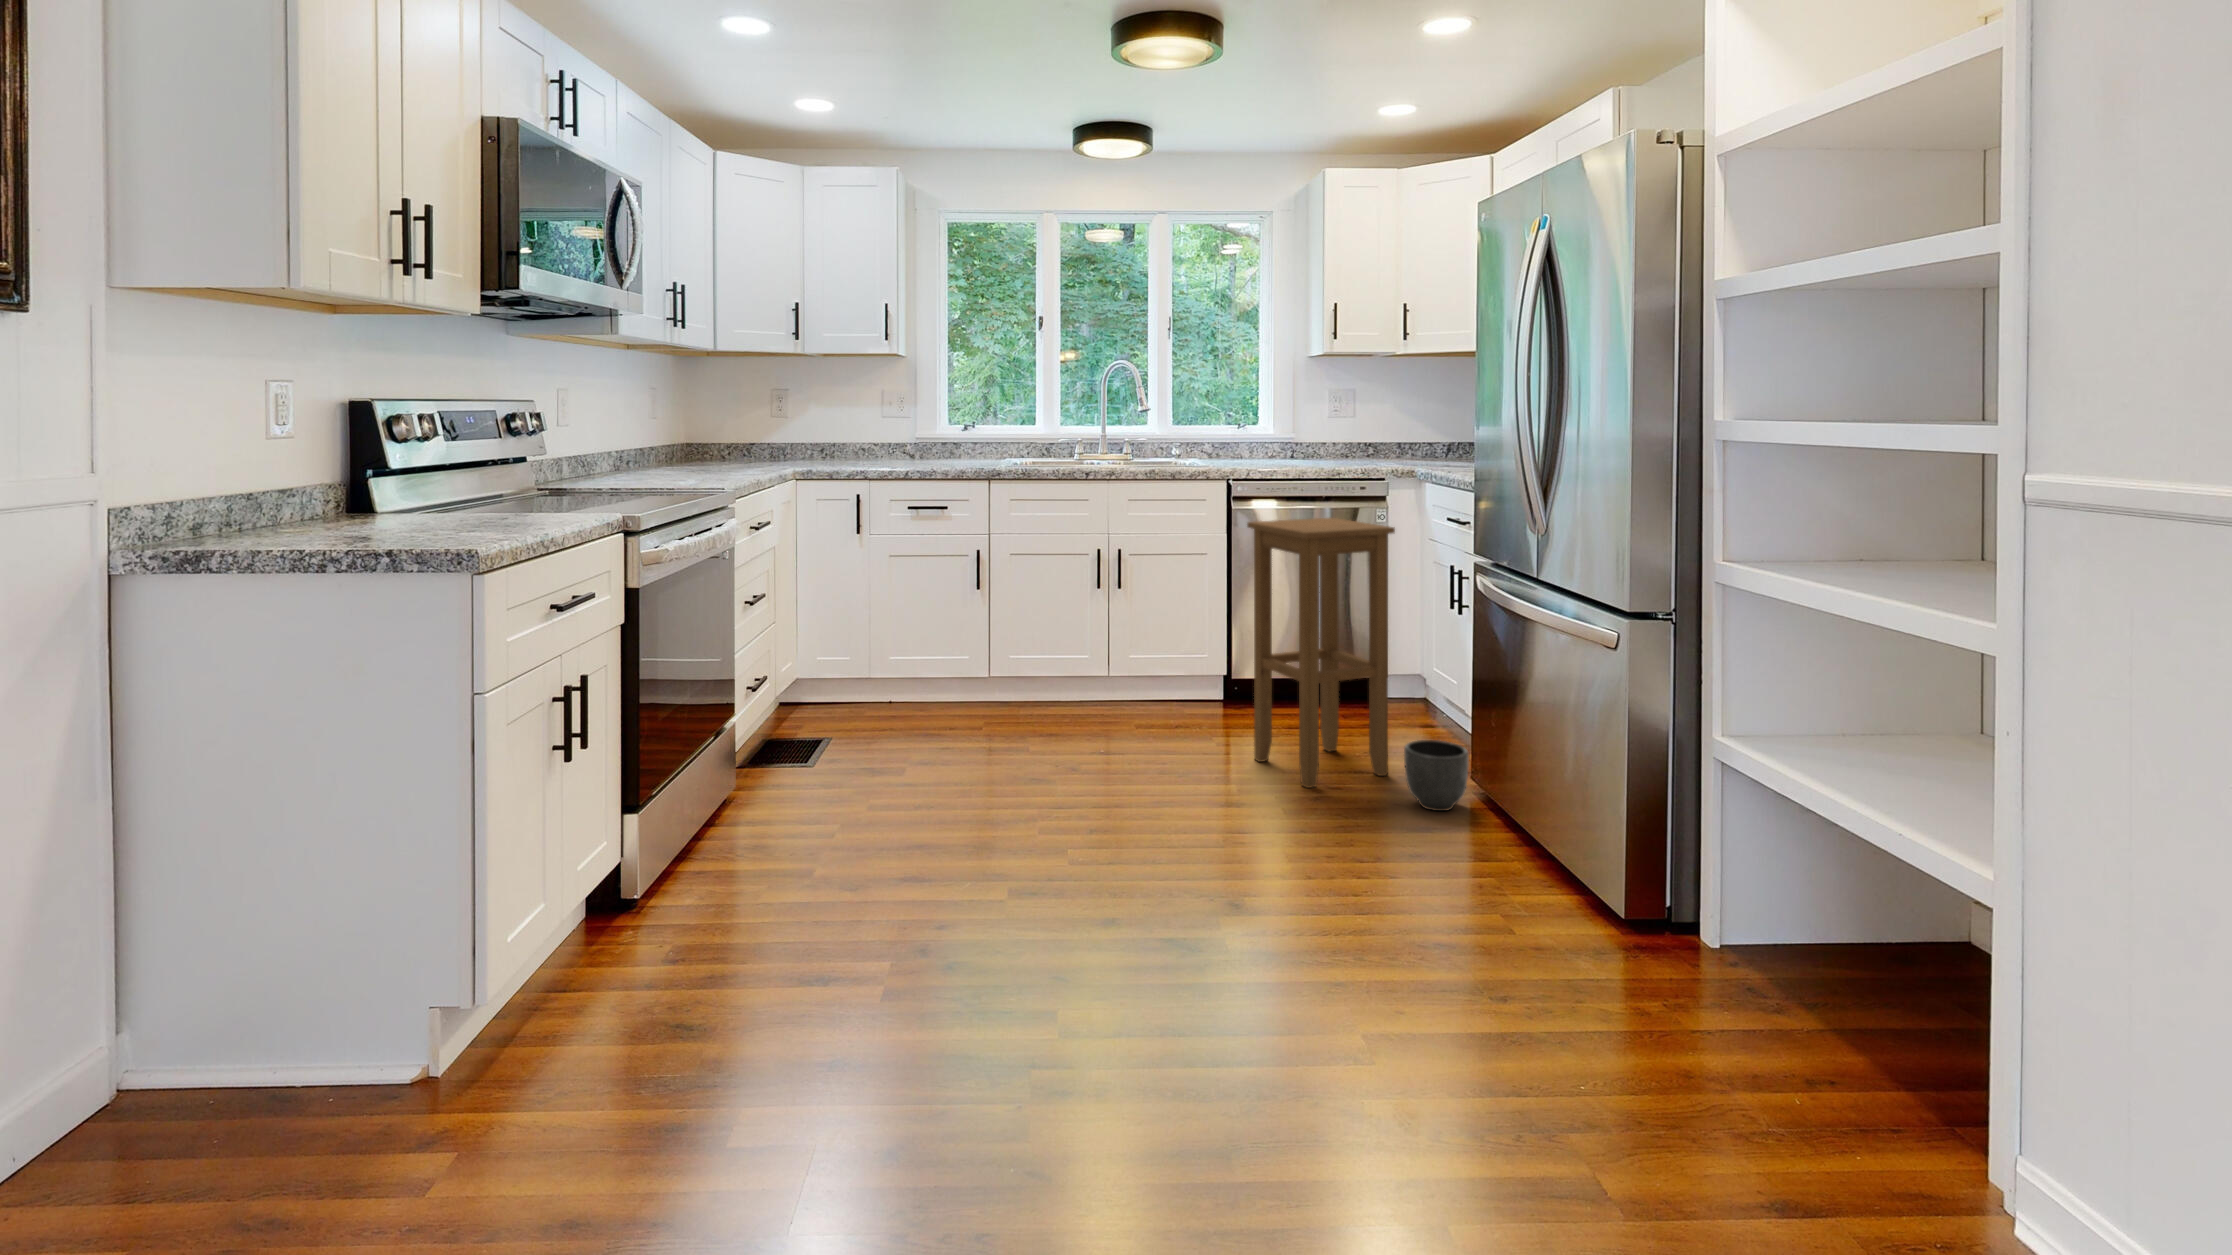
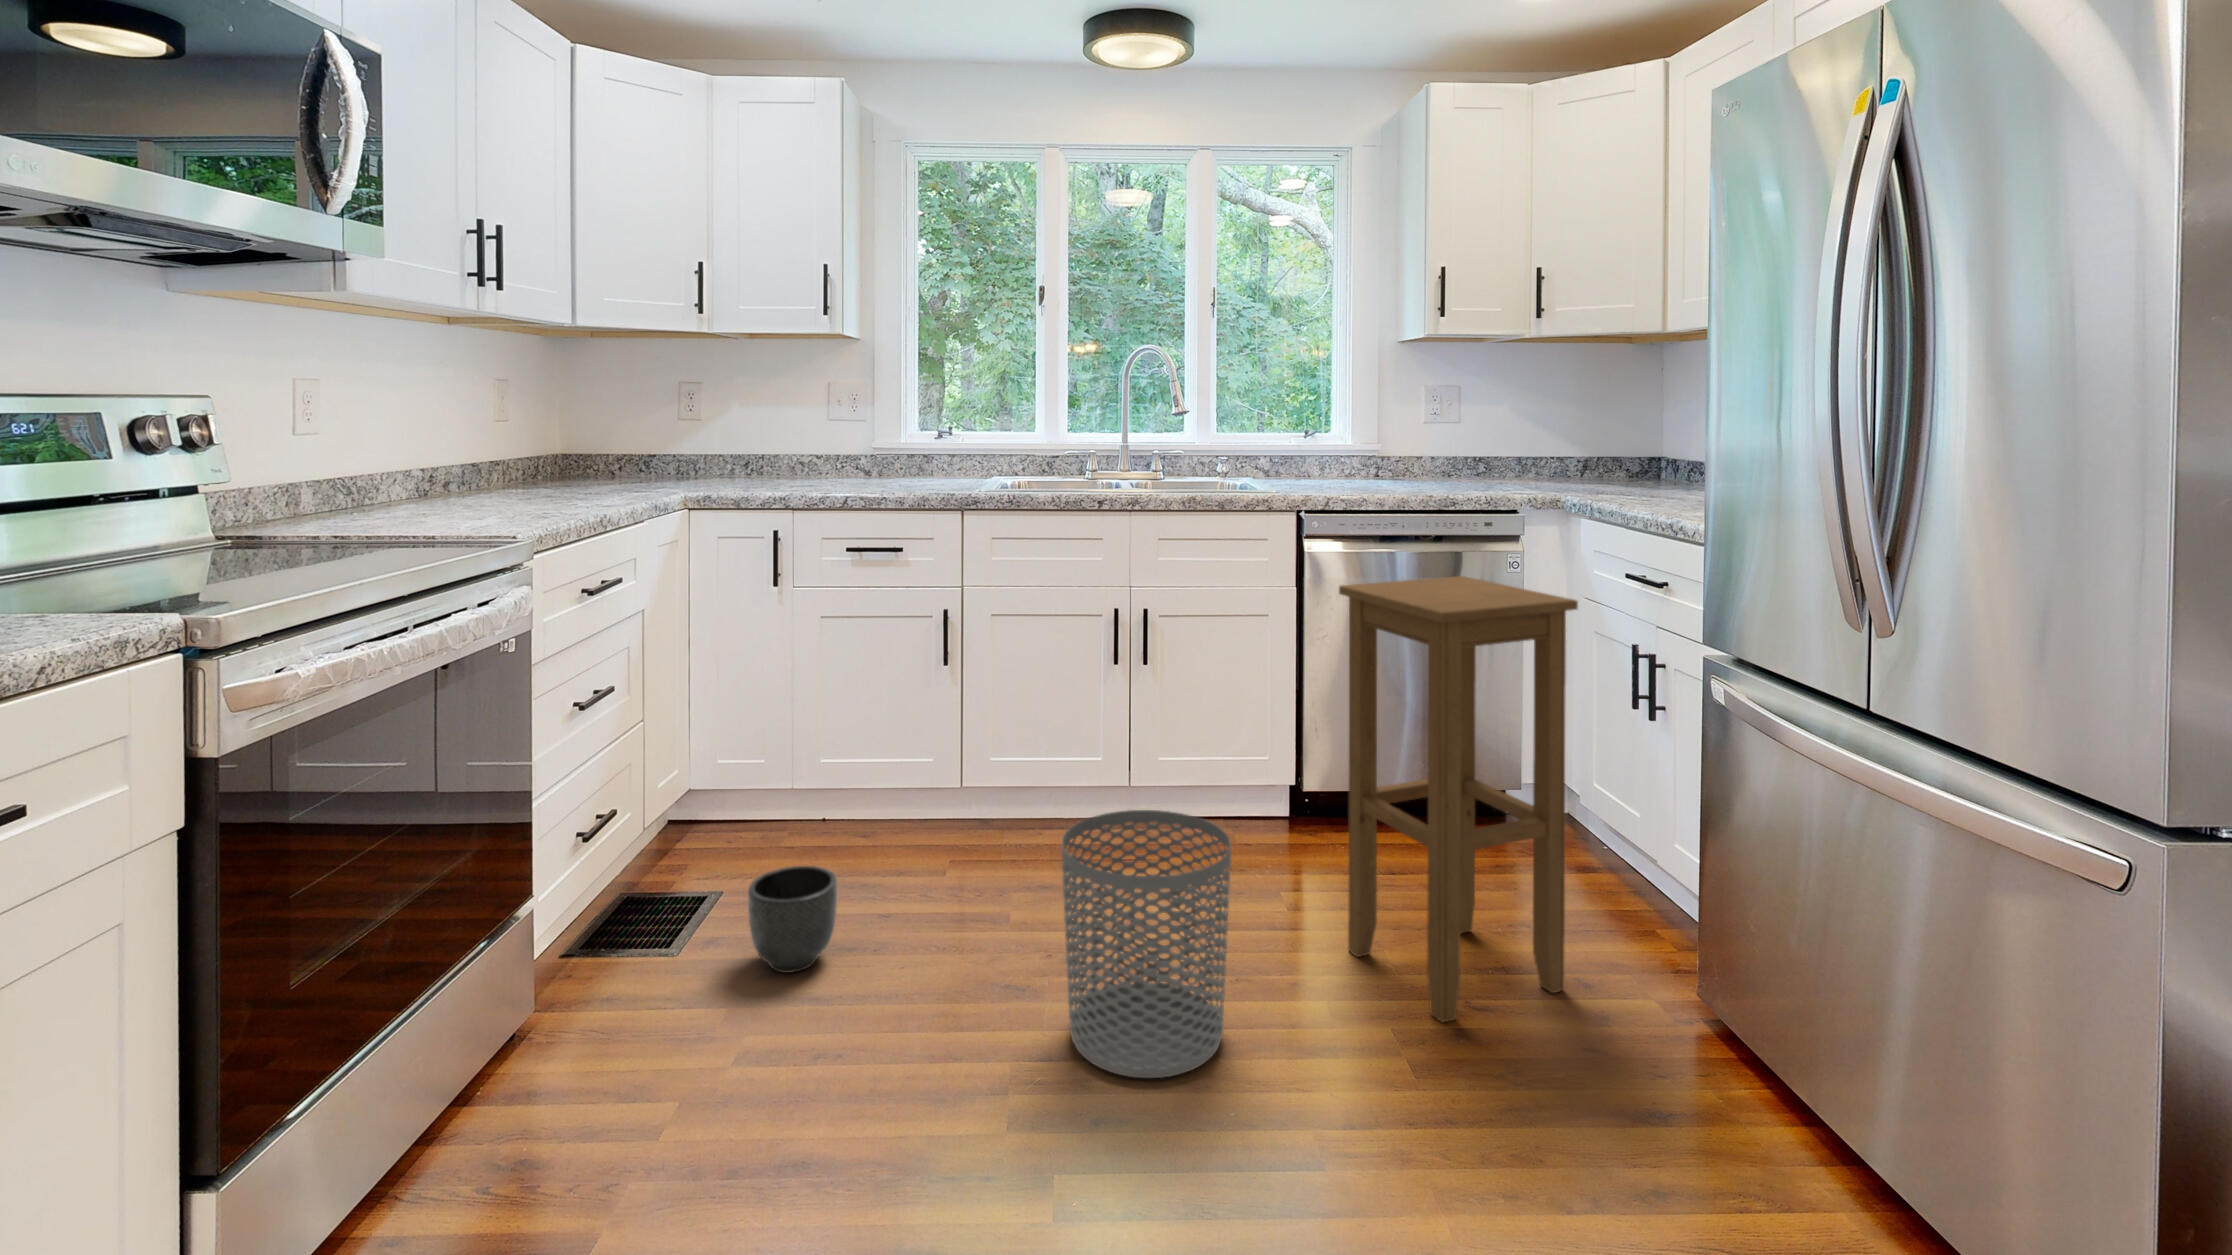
waste bin: none [1071,661,1175,809] -> present [1061,810,1231,1078]
planter: present [1404,740,1469,811] -> present [748,866,837,973]

